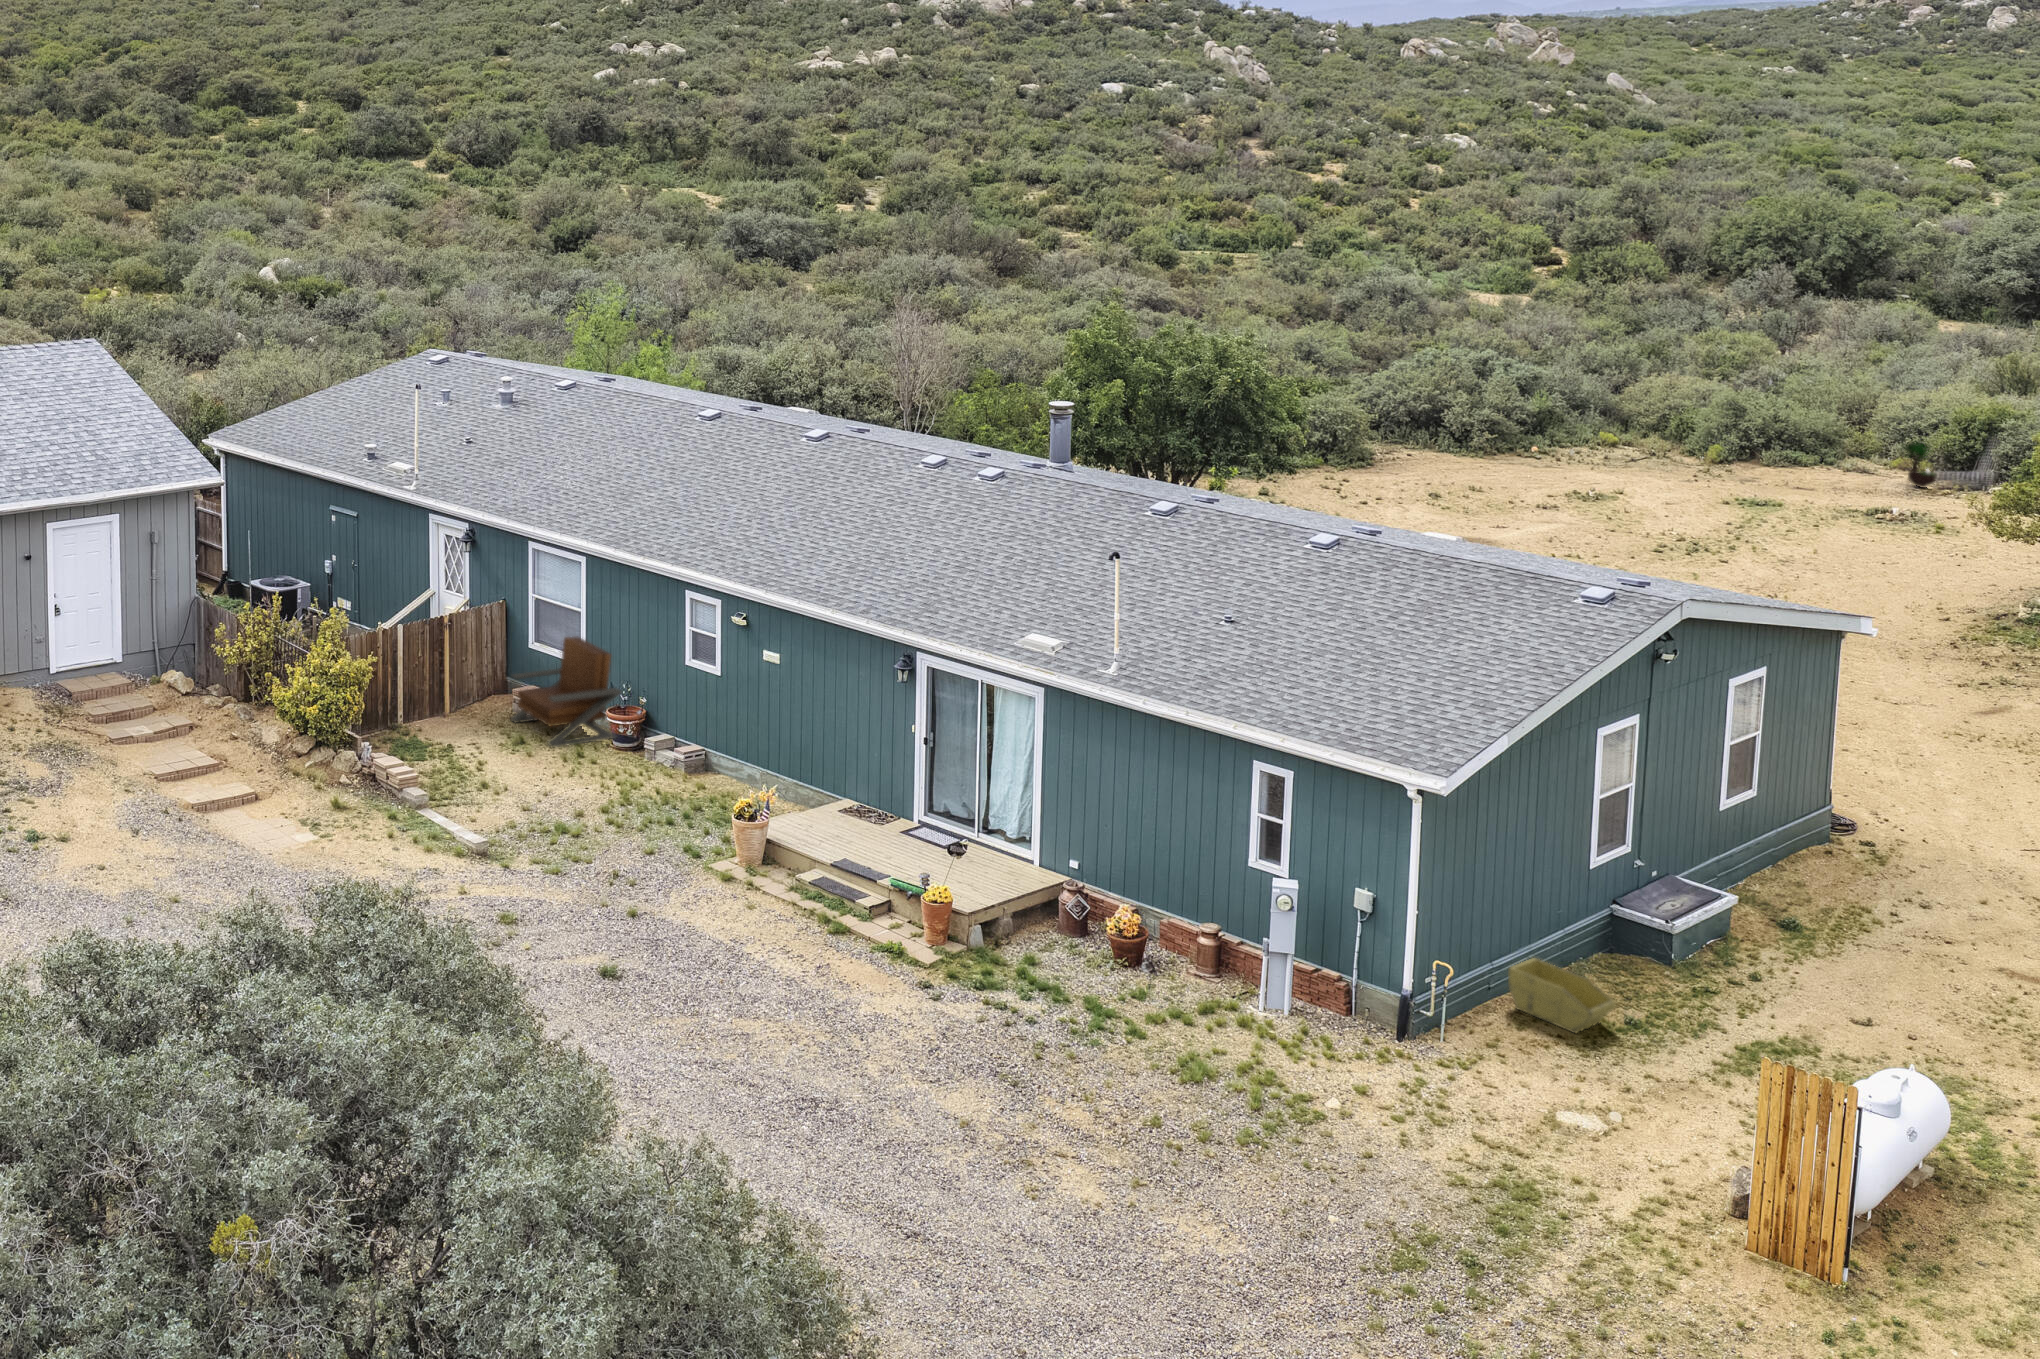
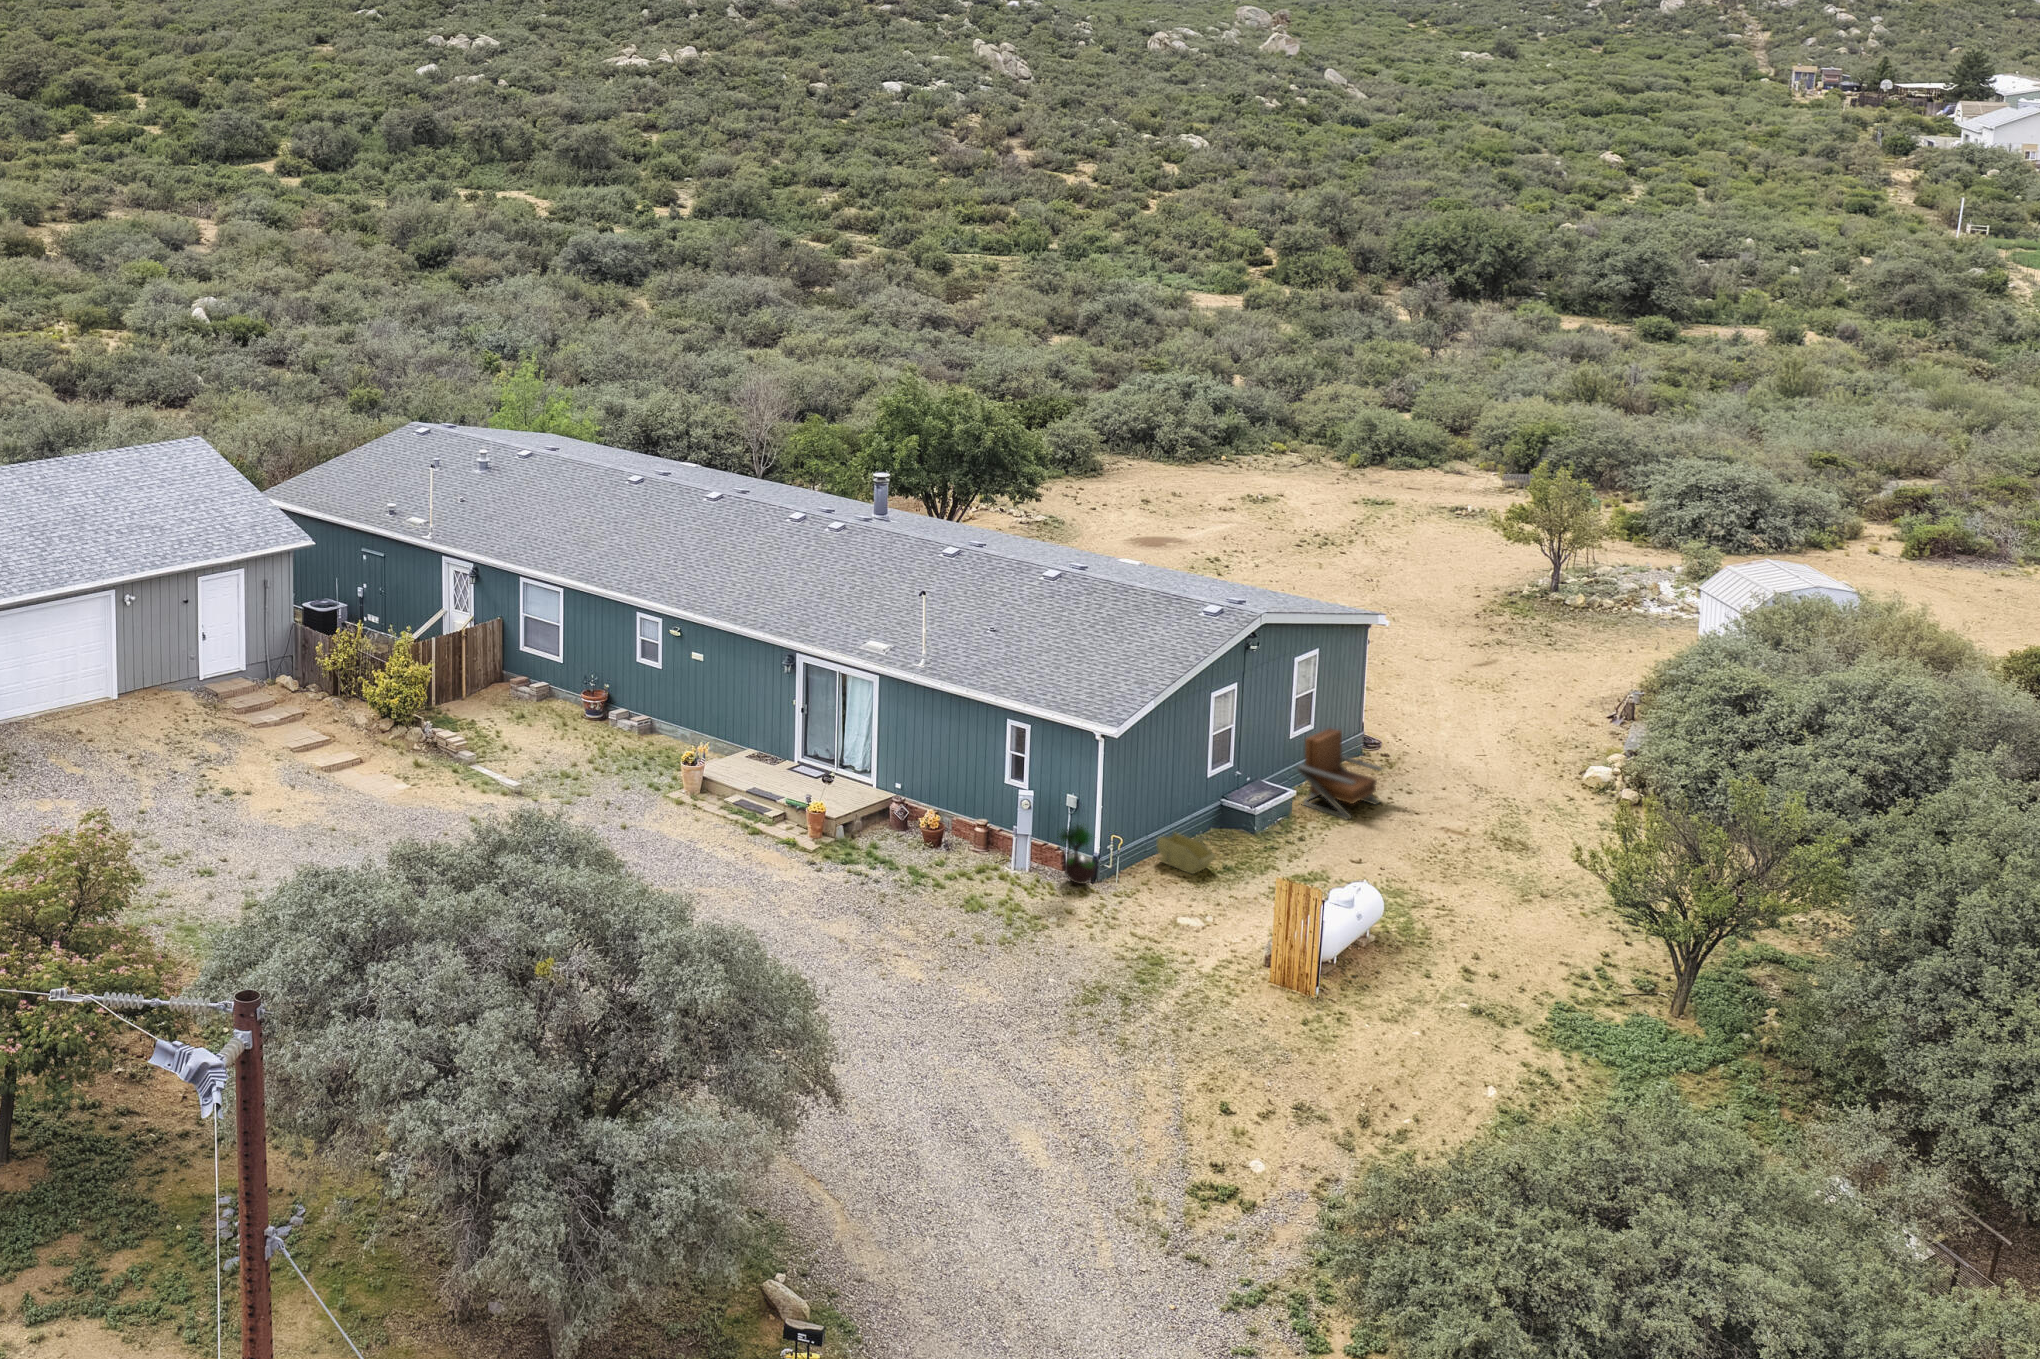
potted tree: present [1901,441,1936,488] -> present [1057,824,1095,884]
lounge chair: present [511,636,621,747] -> present [1297,729,1382,819]

